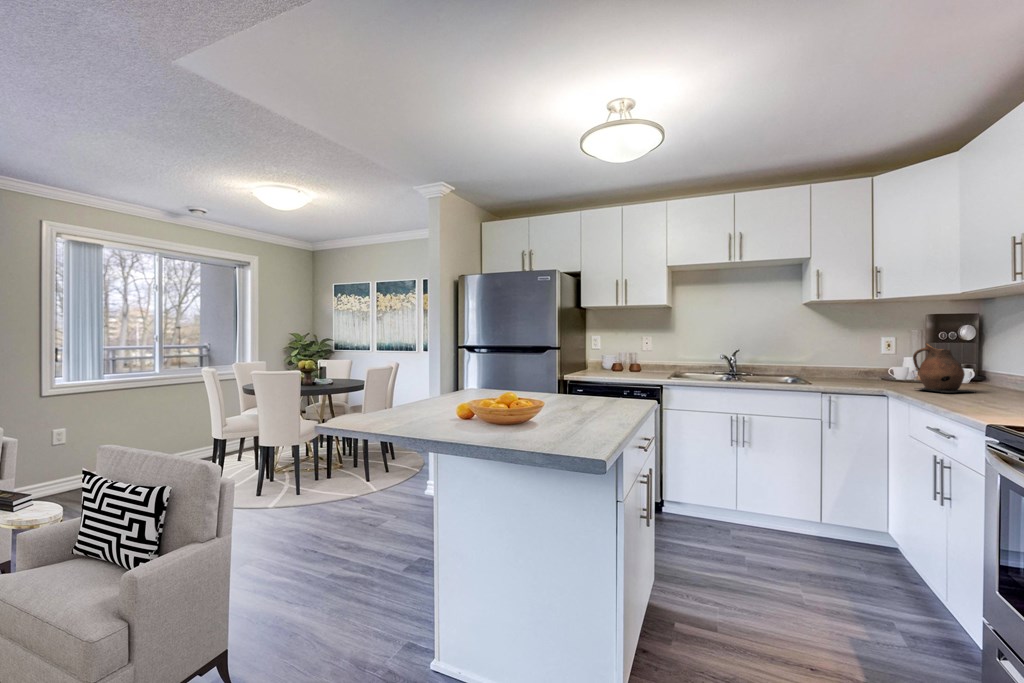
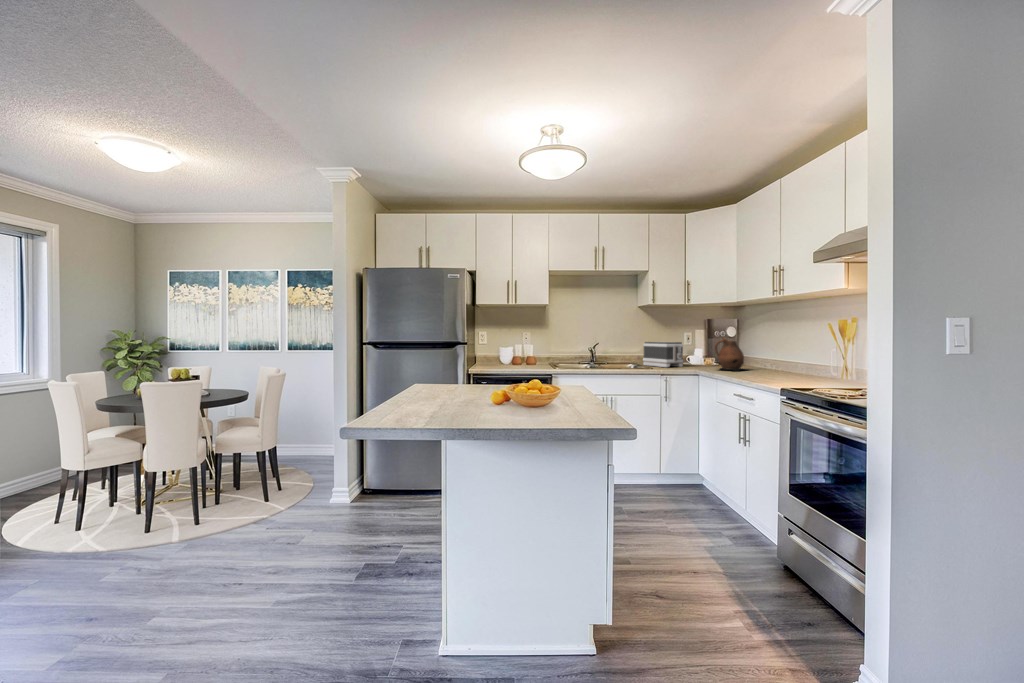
toaster: none [805,348,866,384] -> present [643,342,683,367]

